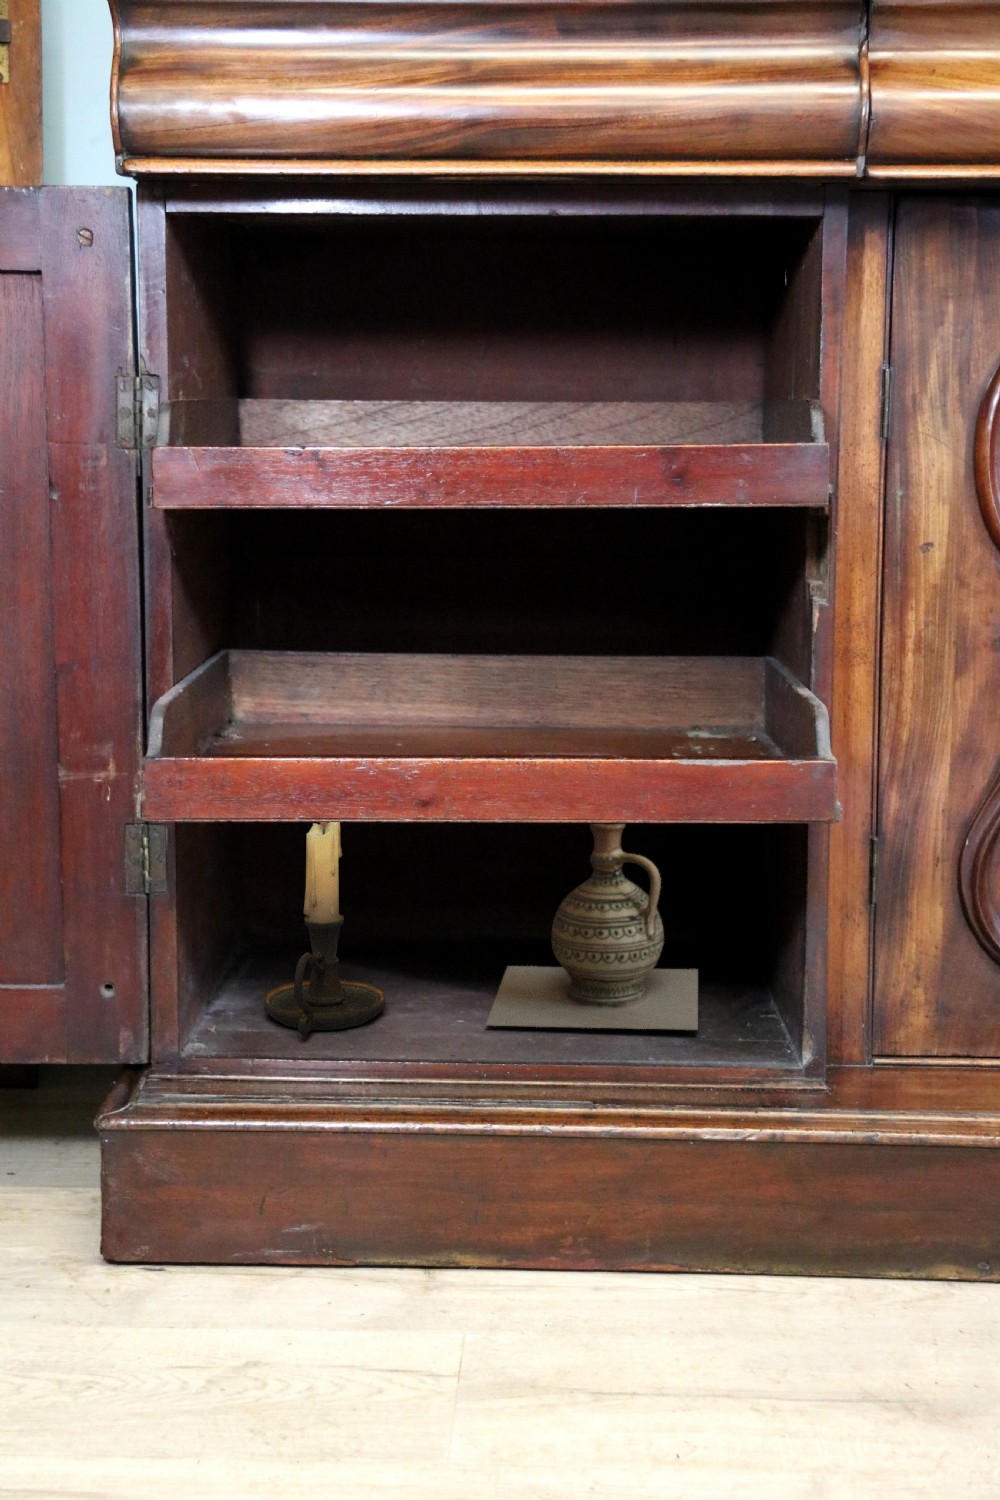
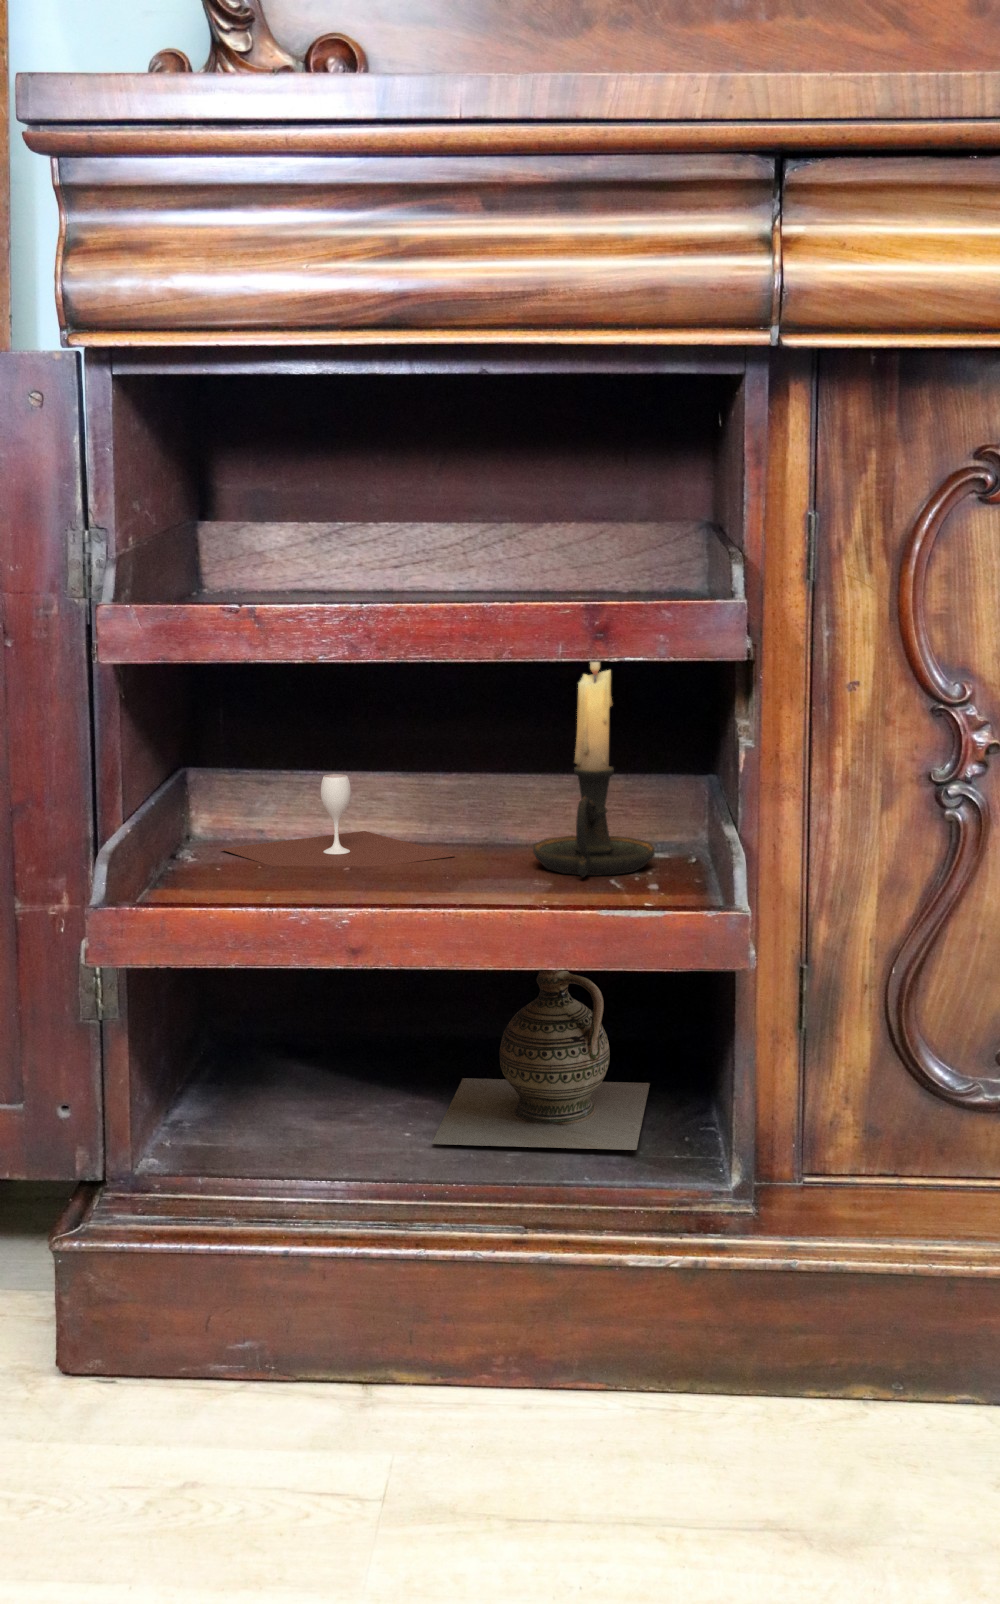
wine glass: none [265,653,506,749] -> present [221,774,455,866]
candle holder: present [264,822,385,1035] -> present [533,662,655,877]

